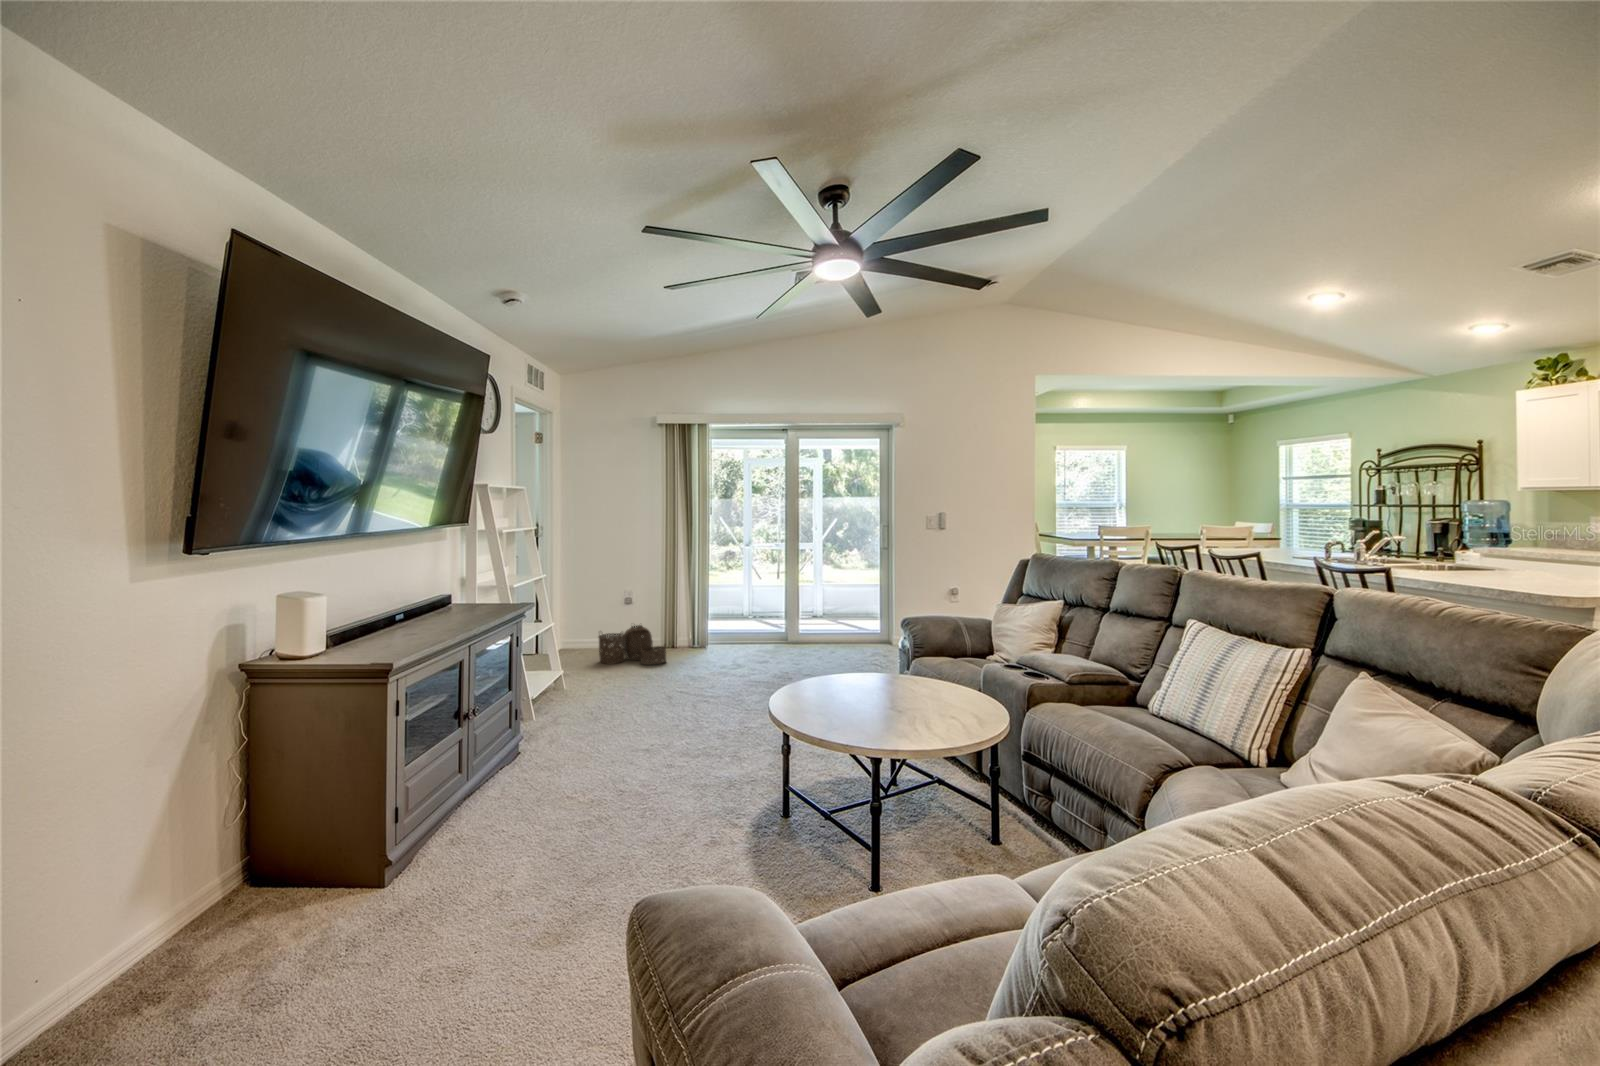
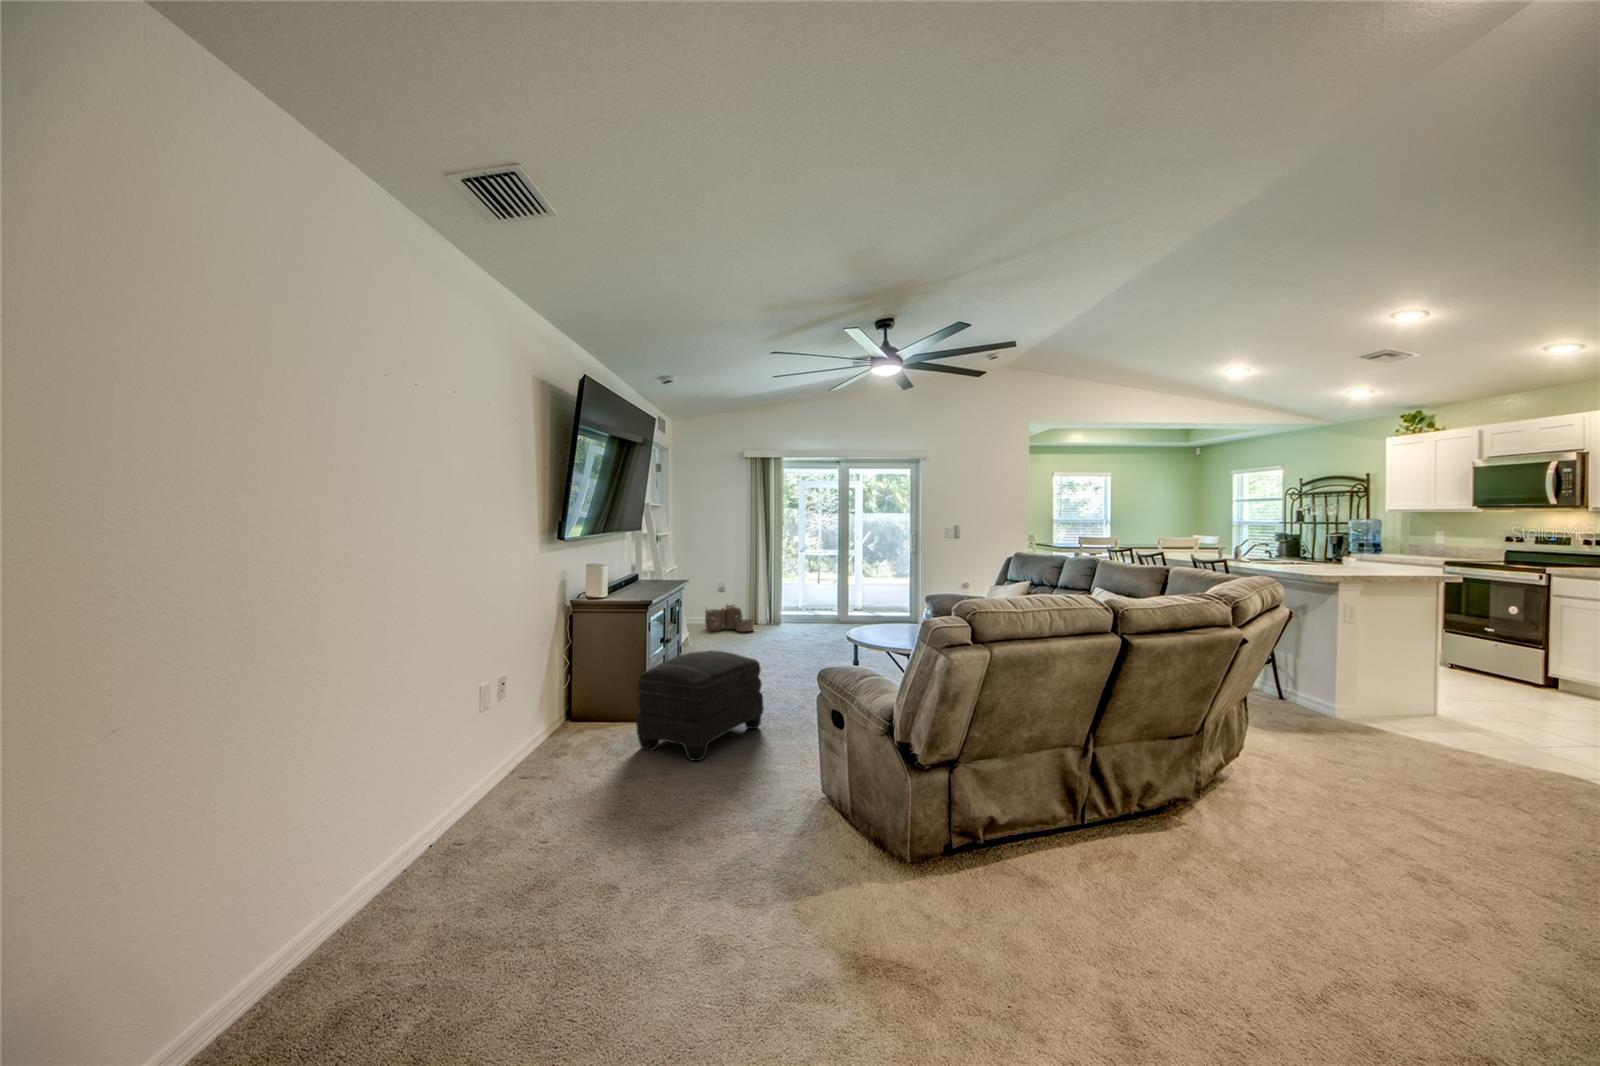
ottoman: none [334,748,612,1014] -> present [636,650,764,761]

